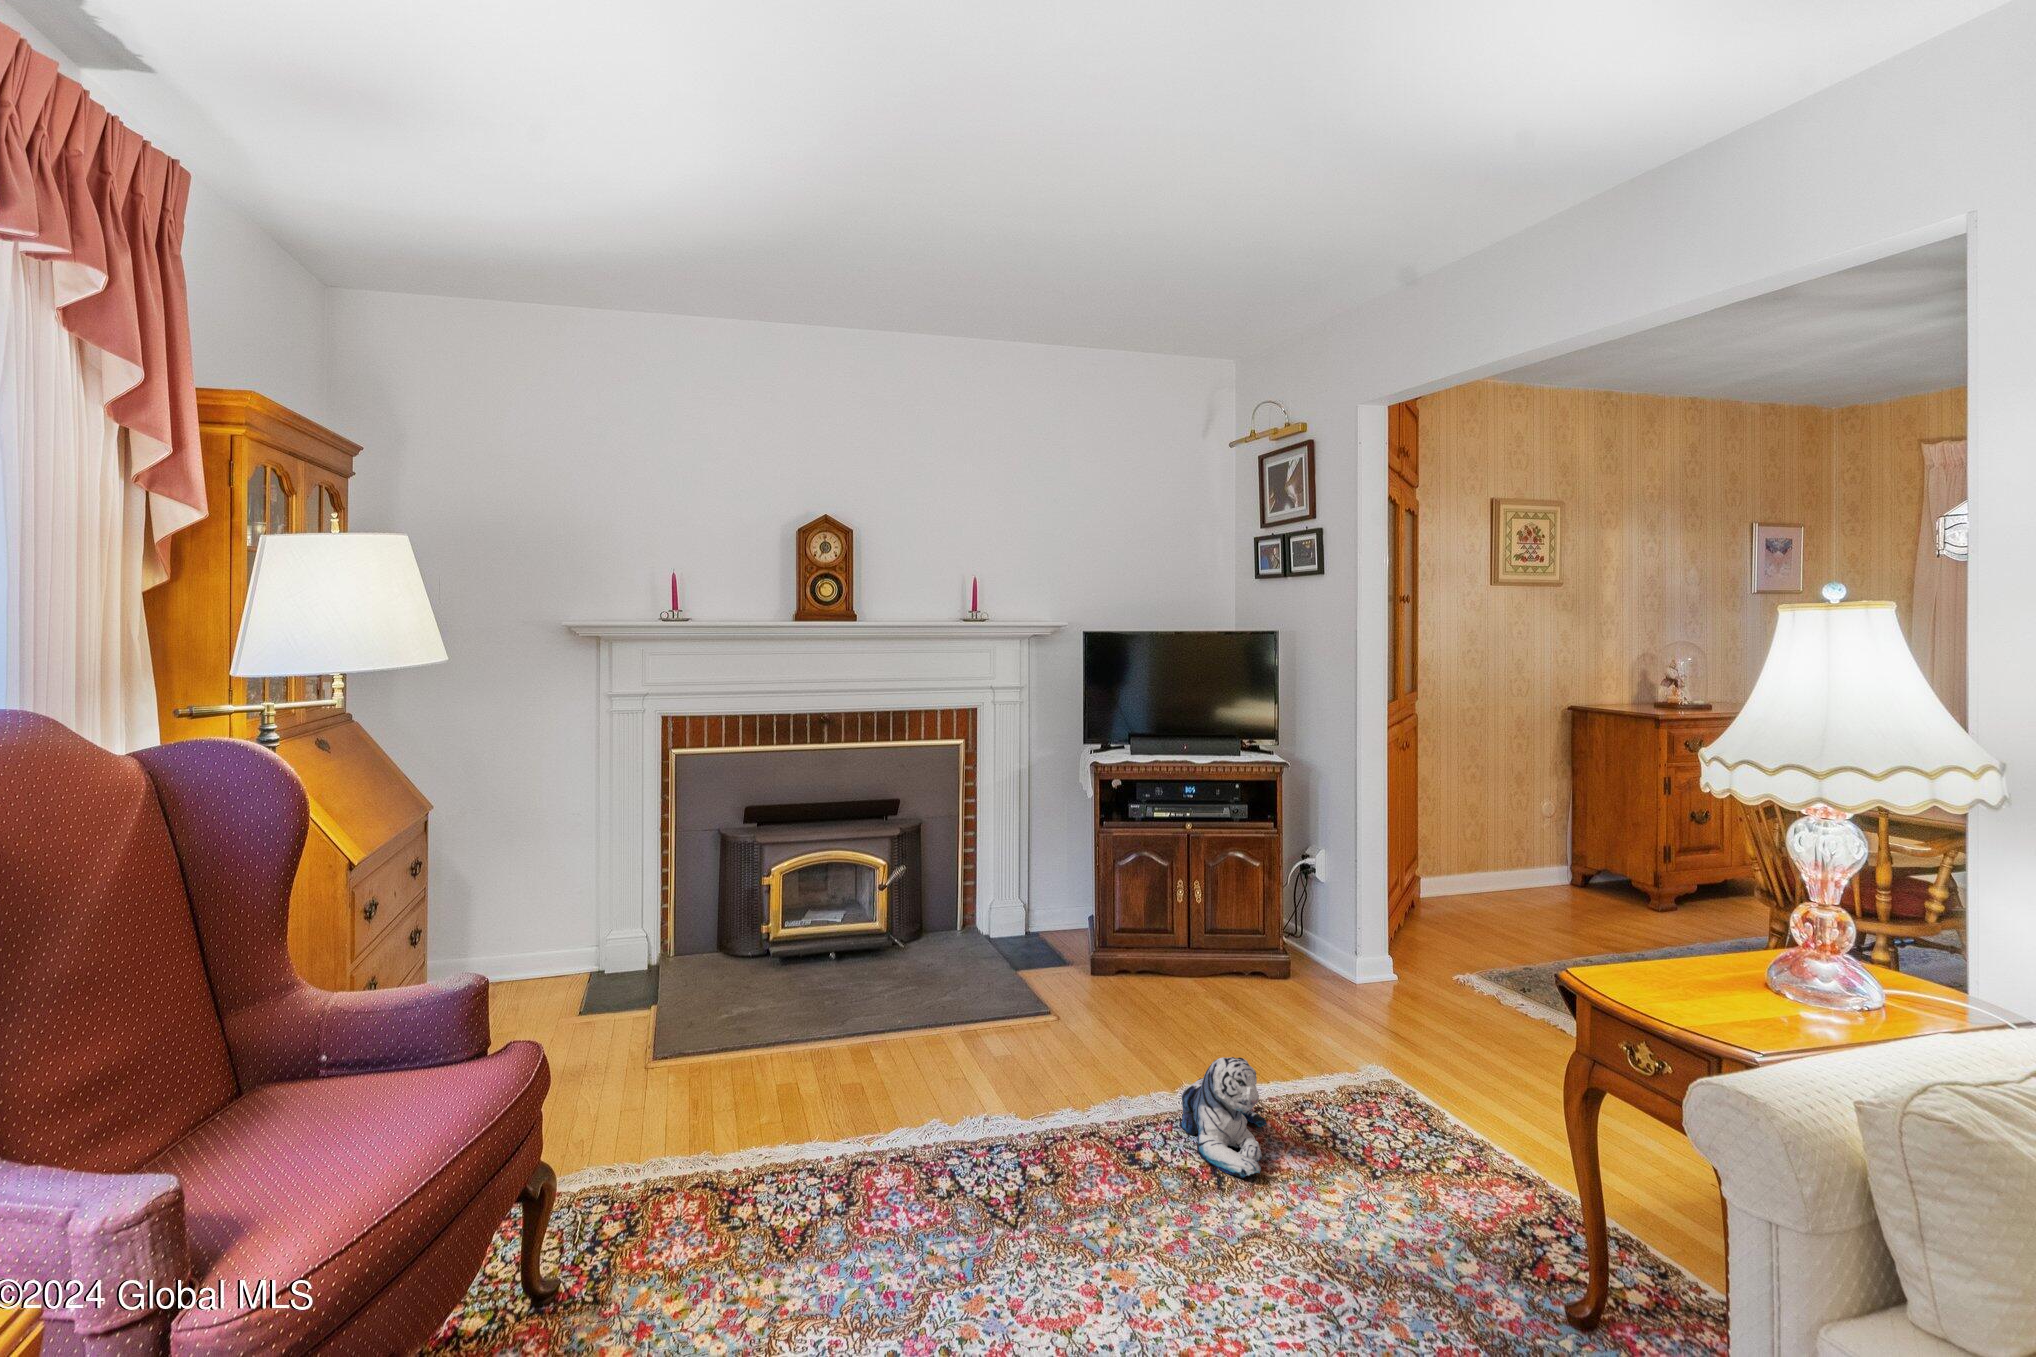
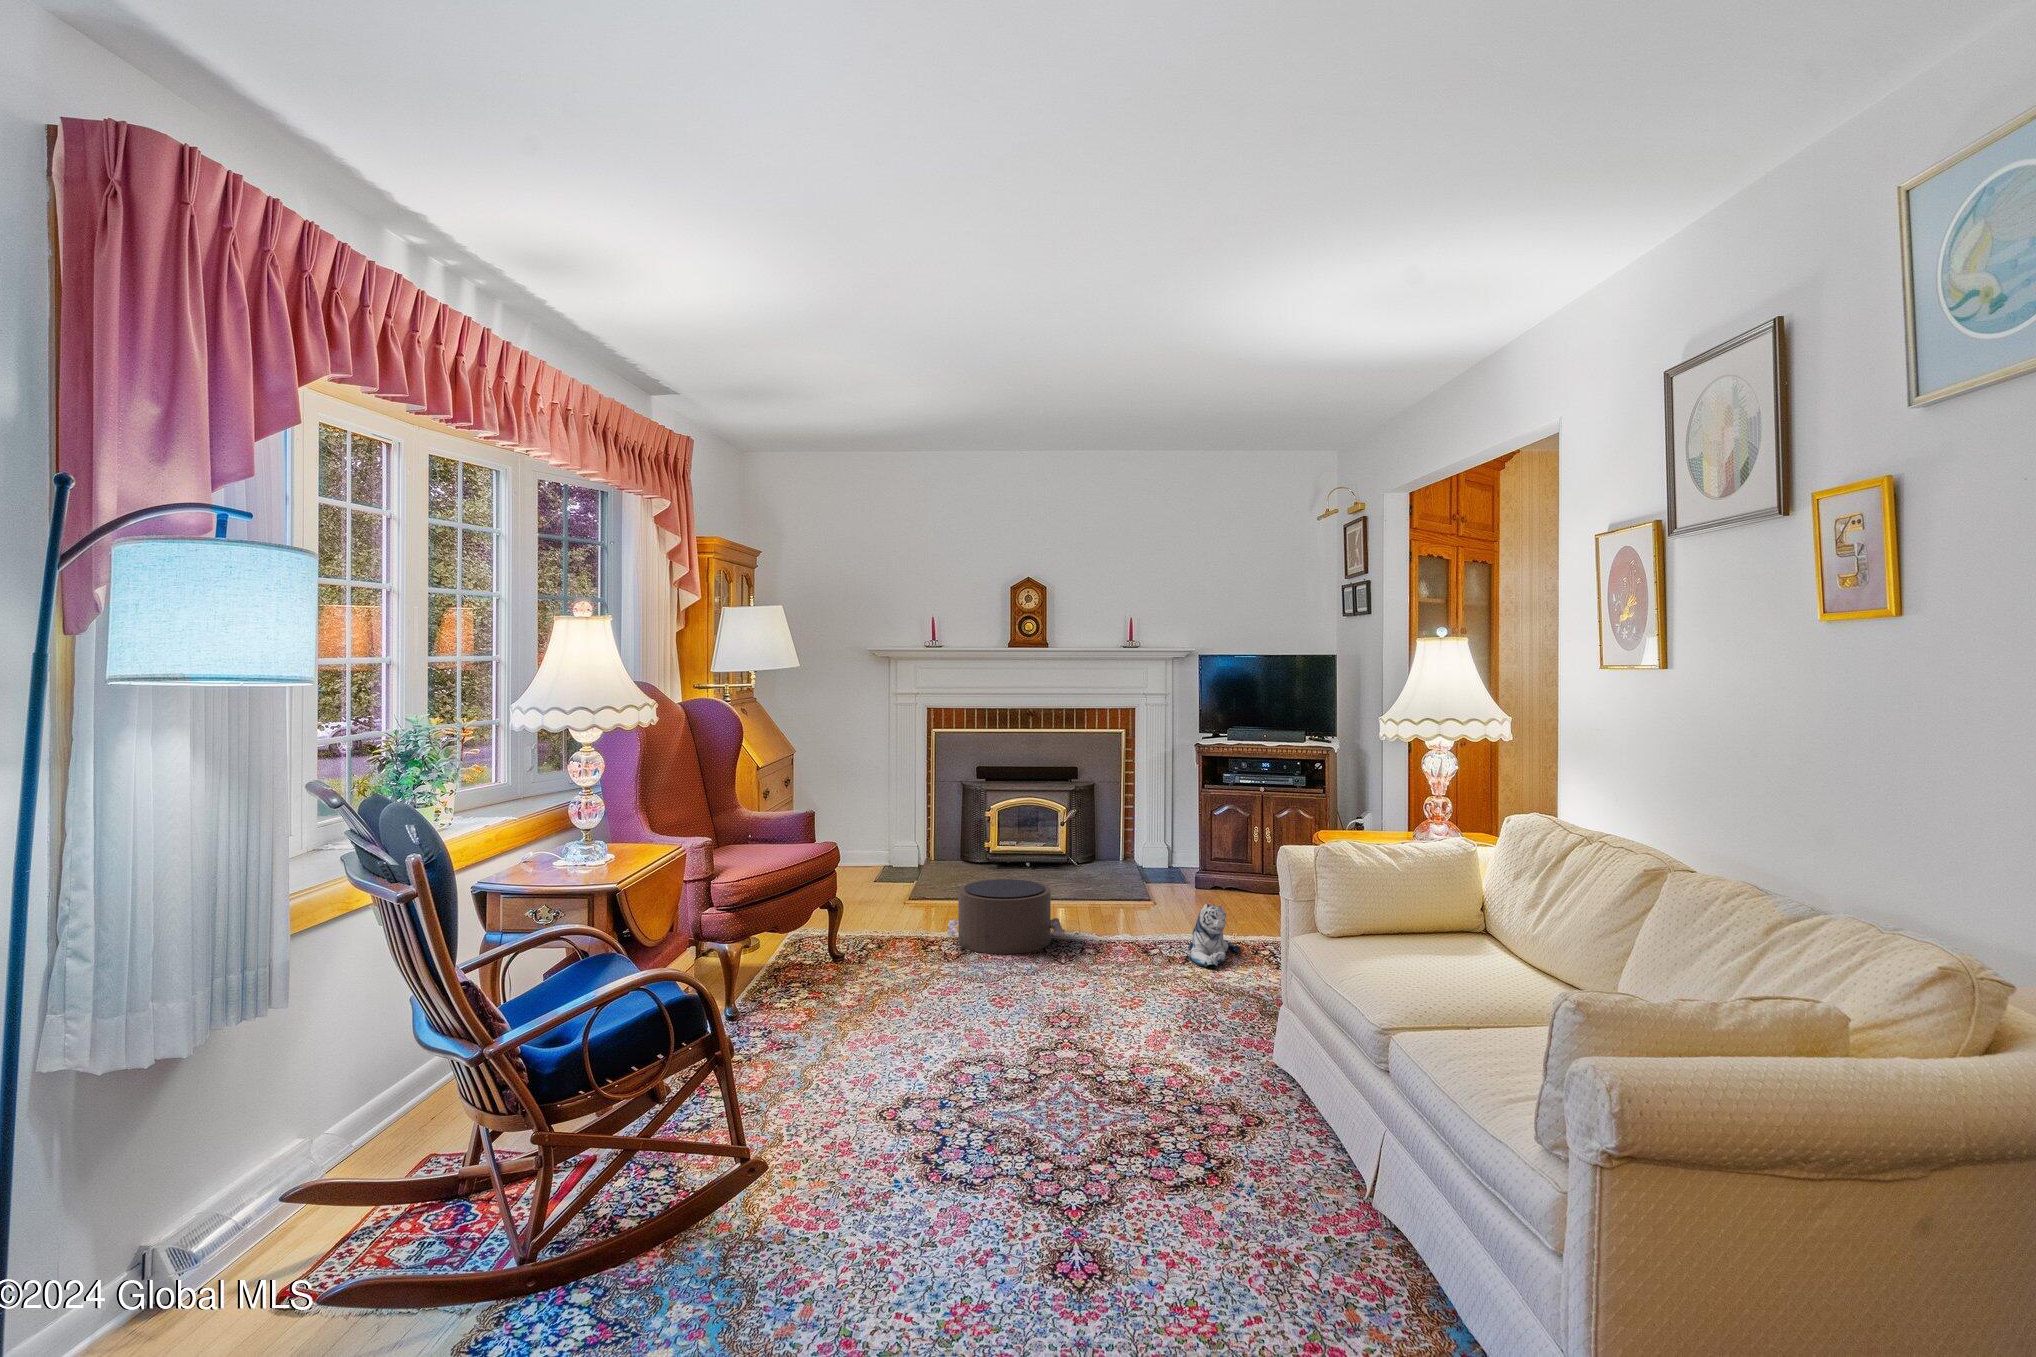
pouf: none [756,1027,980,1192] -> present [947,879,1065,954]

